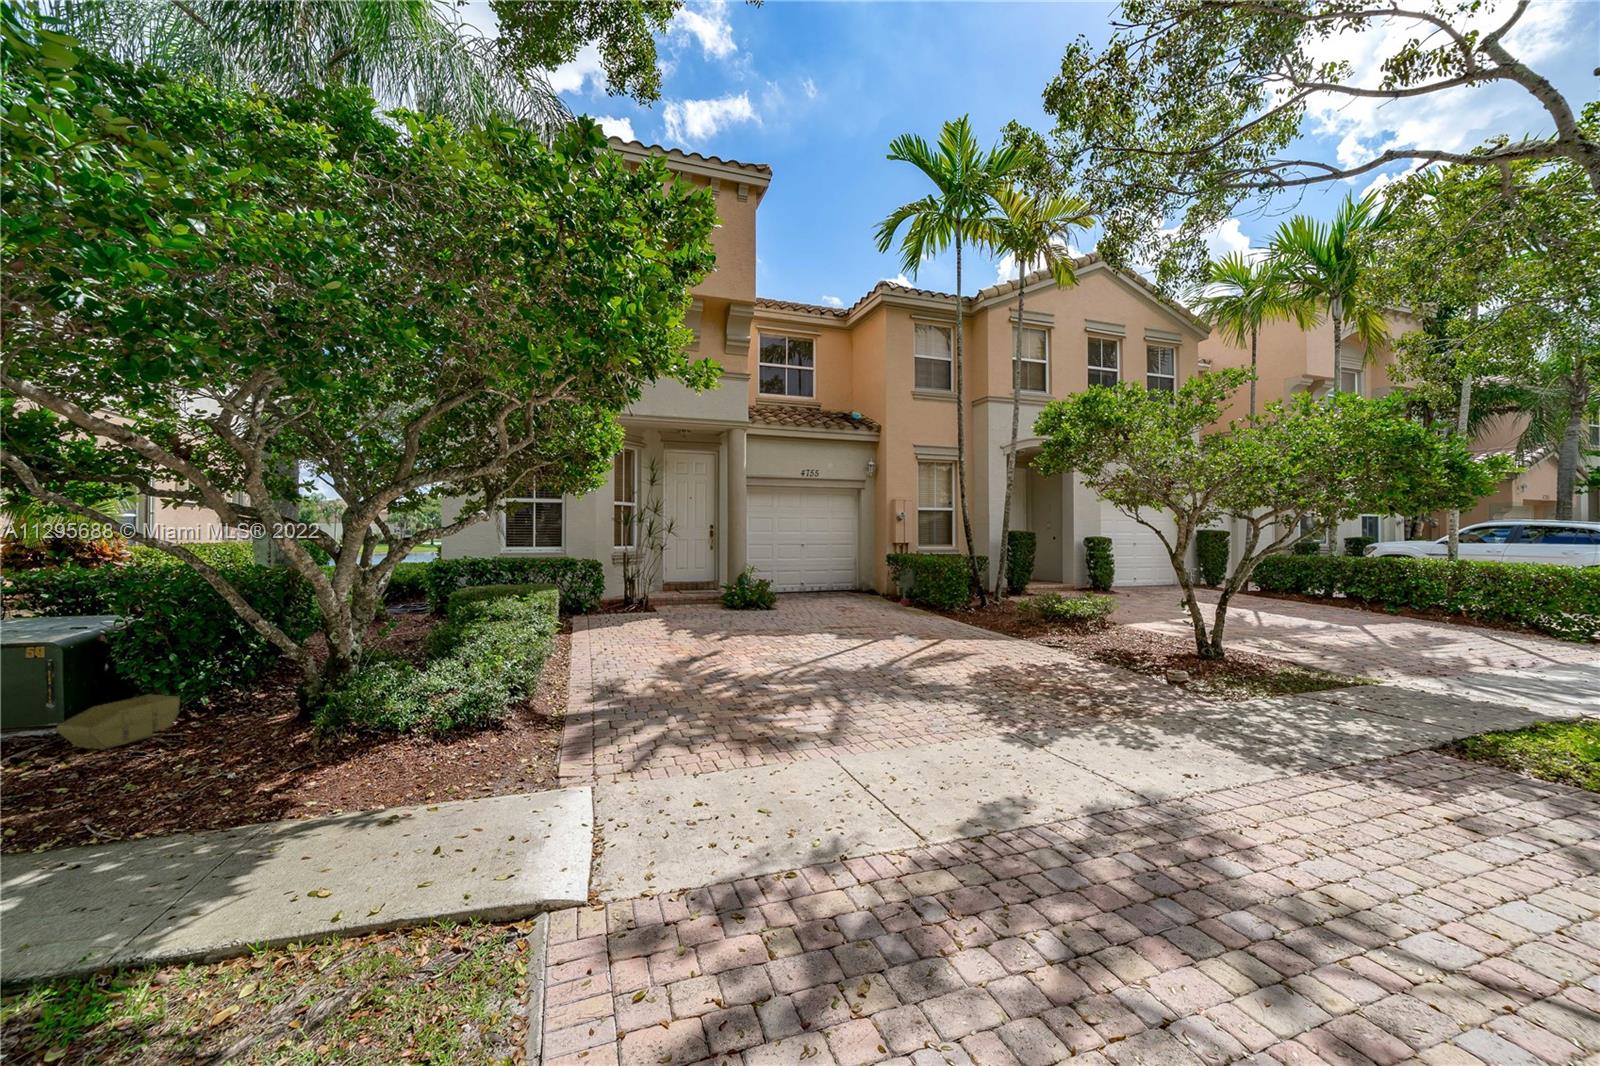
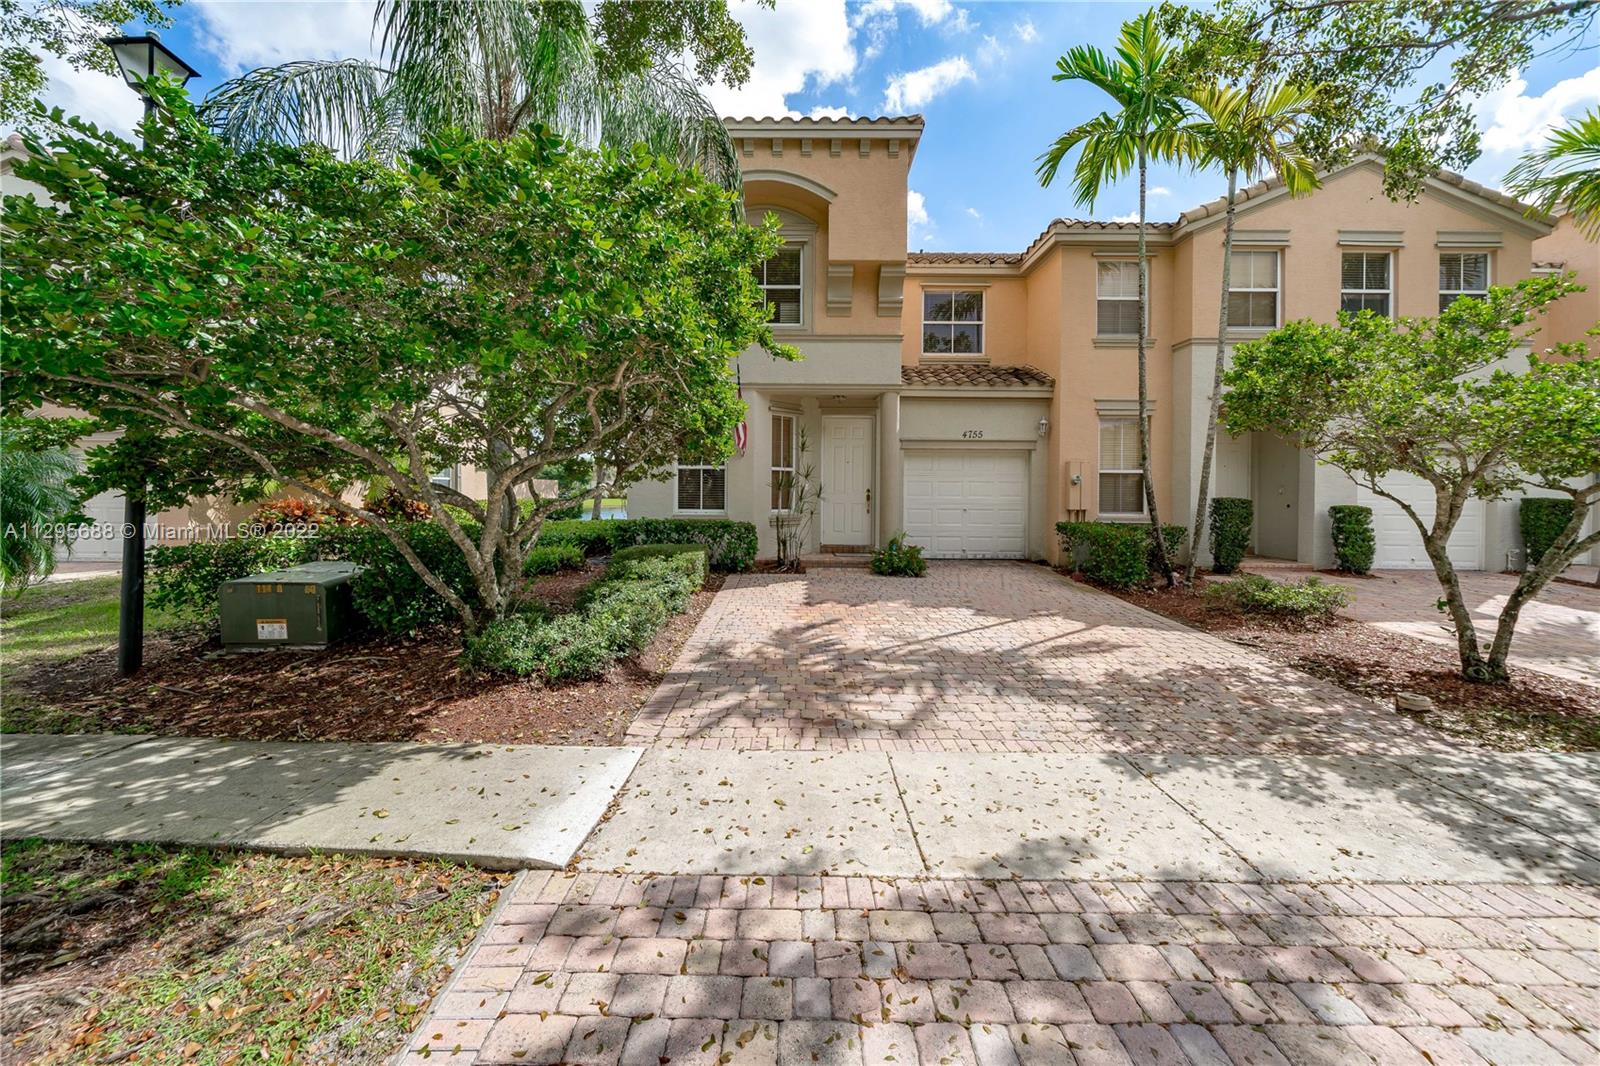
storage bin: present [57,695,180,750] -> none [309,624,388,664]

